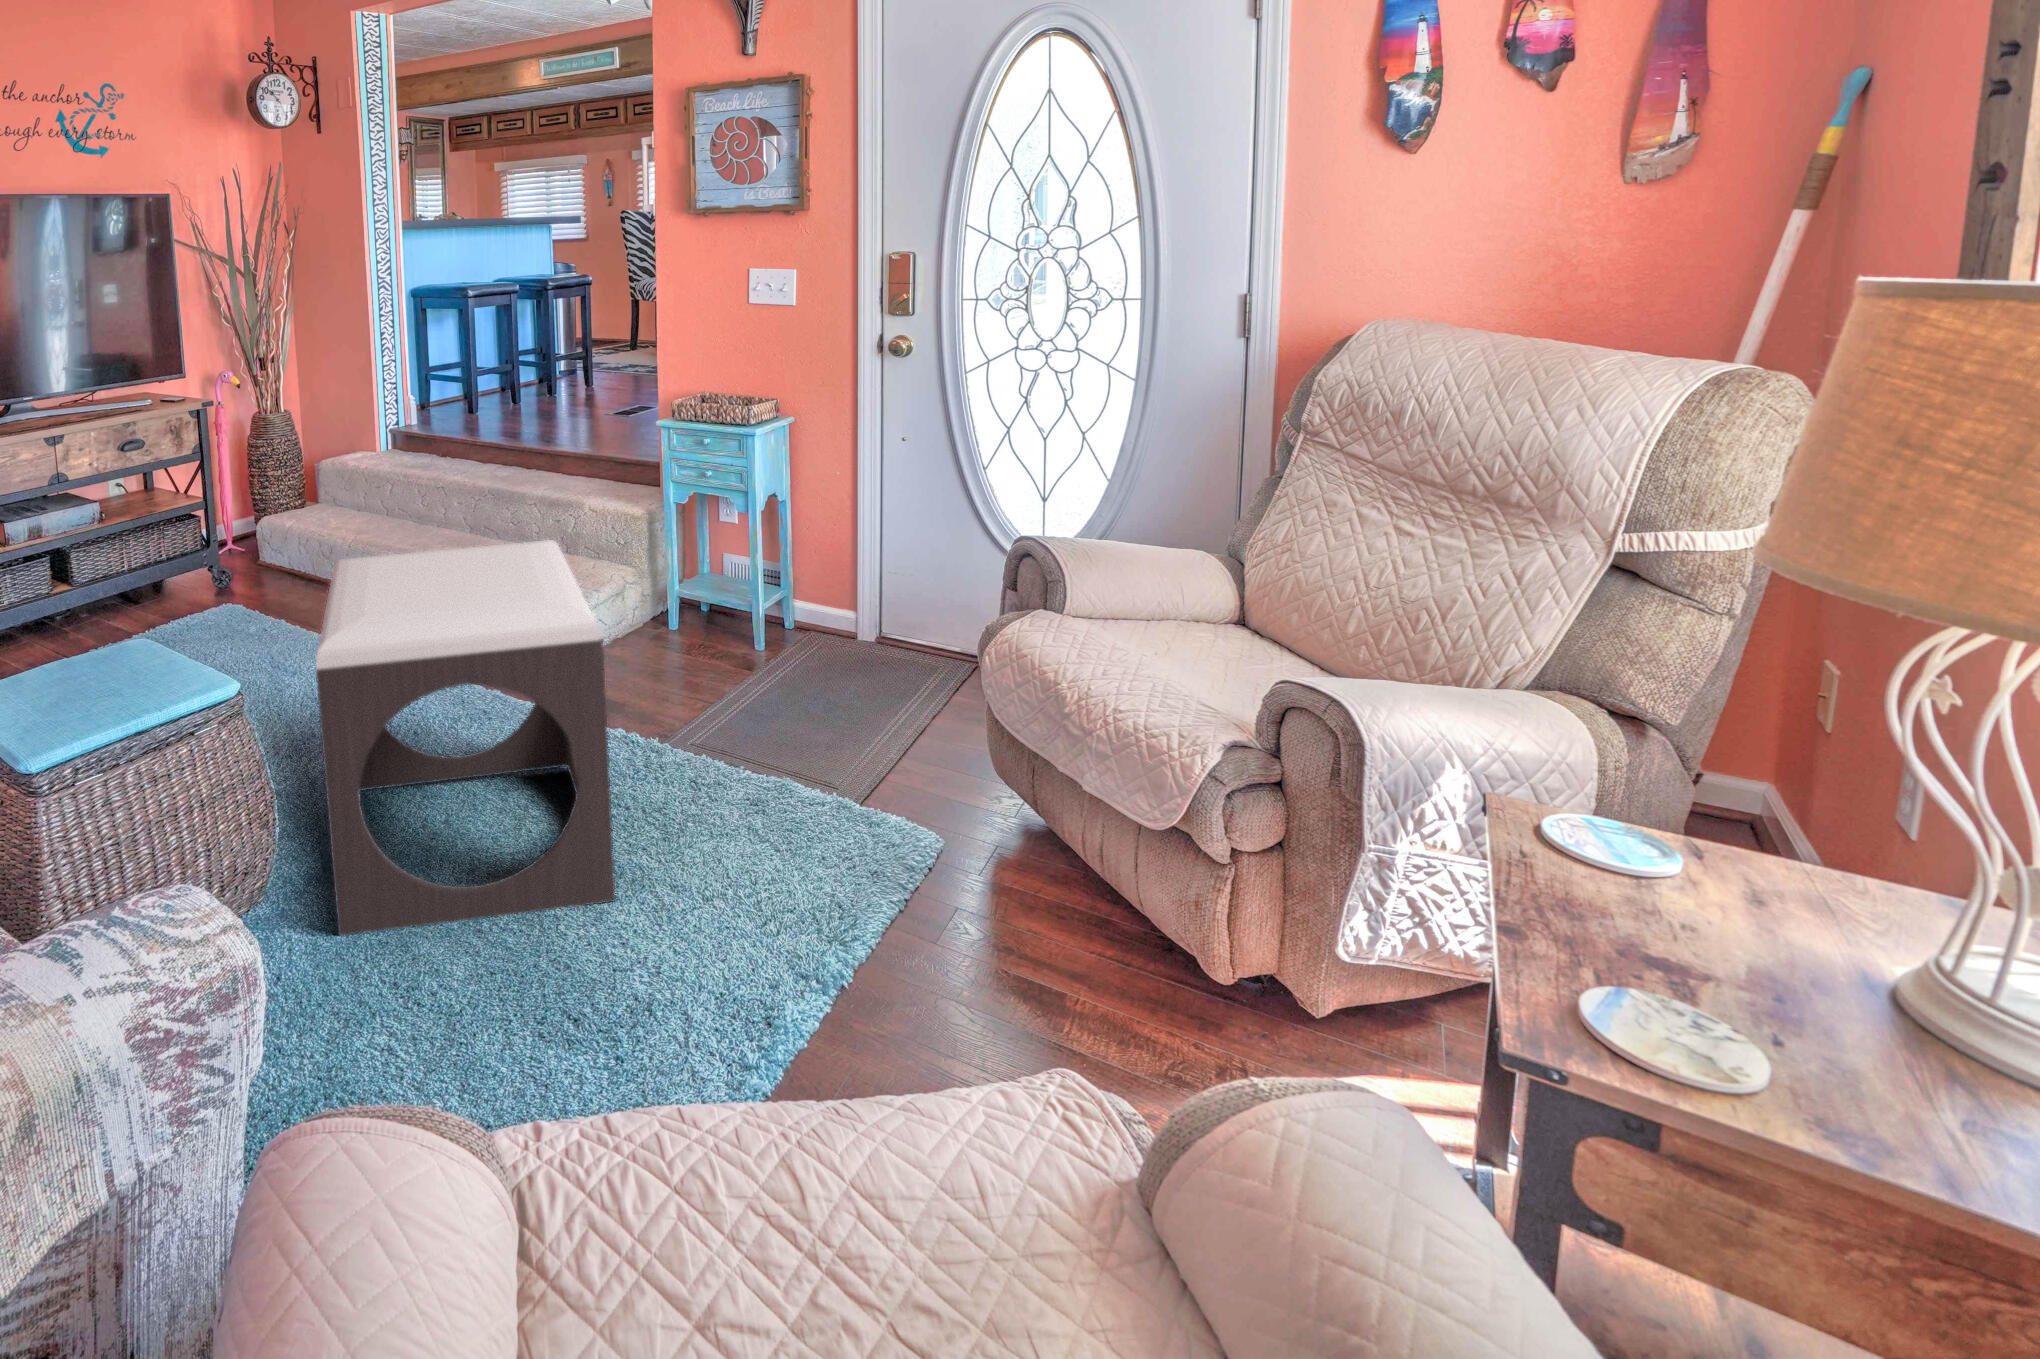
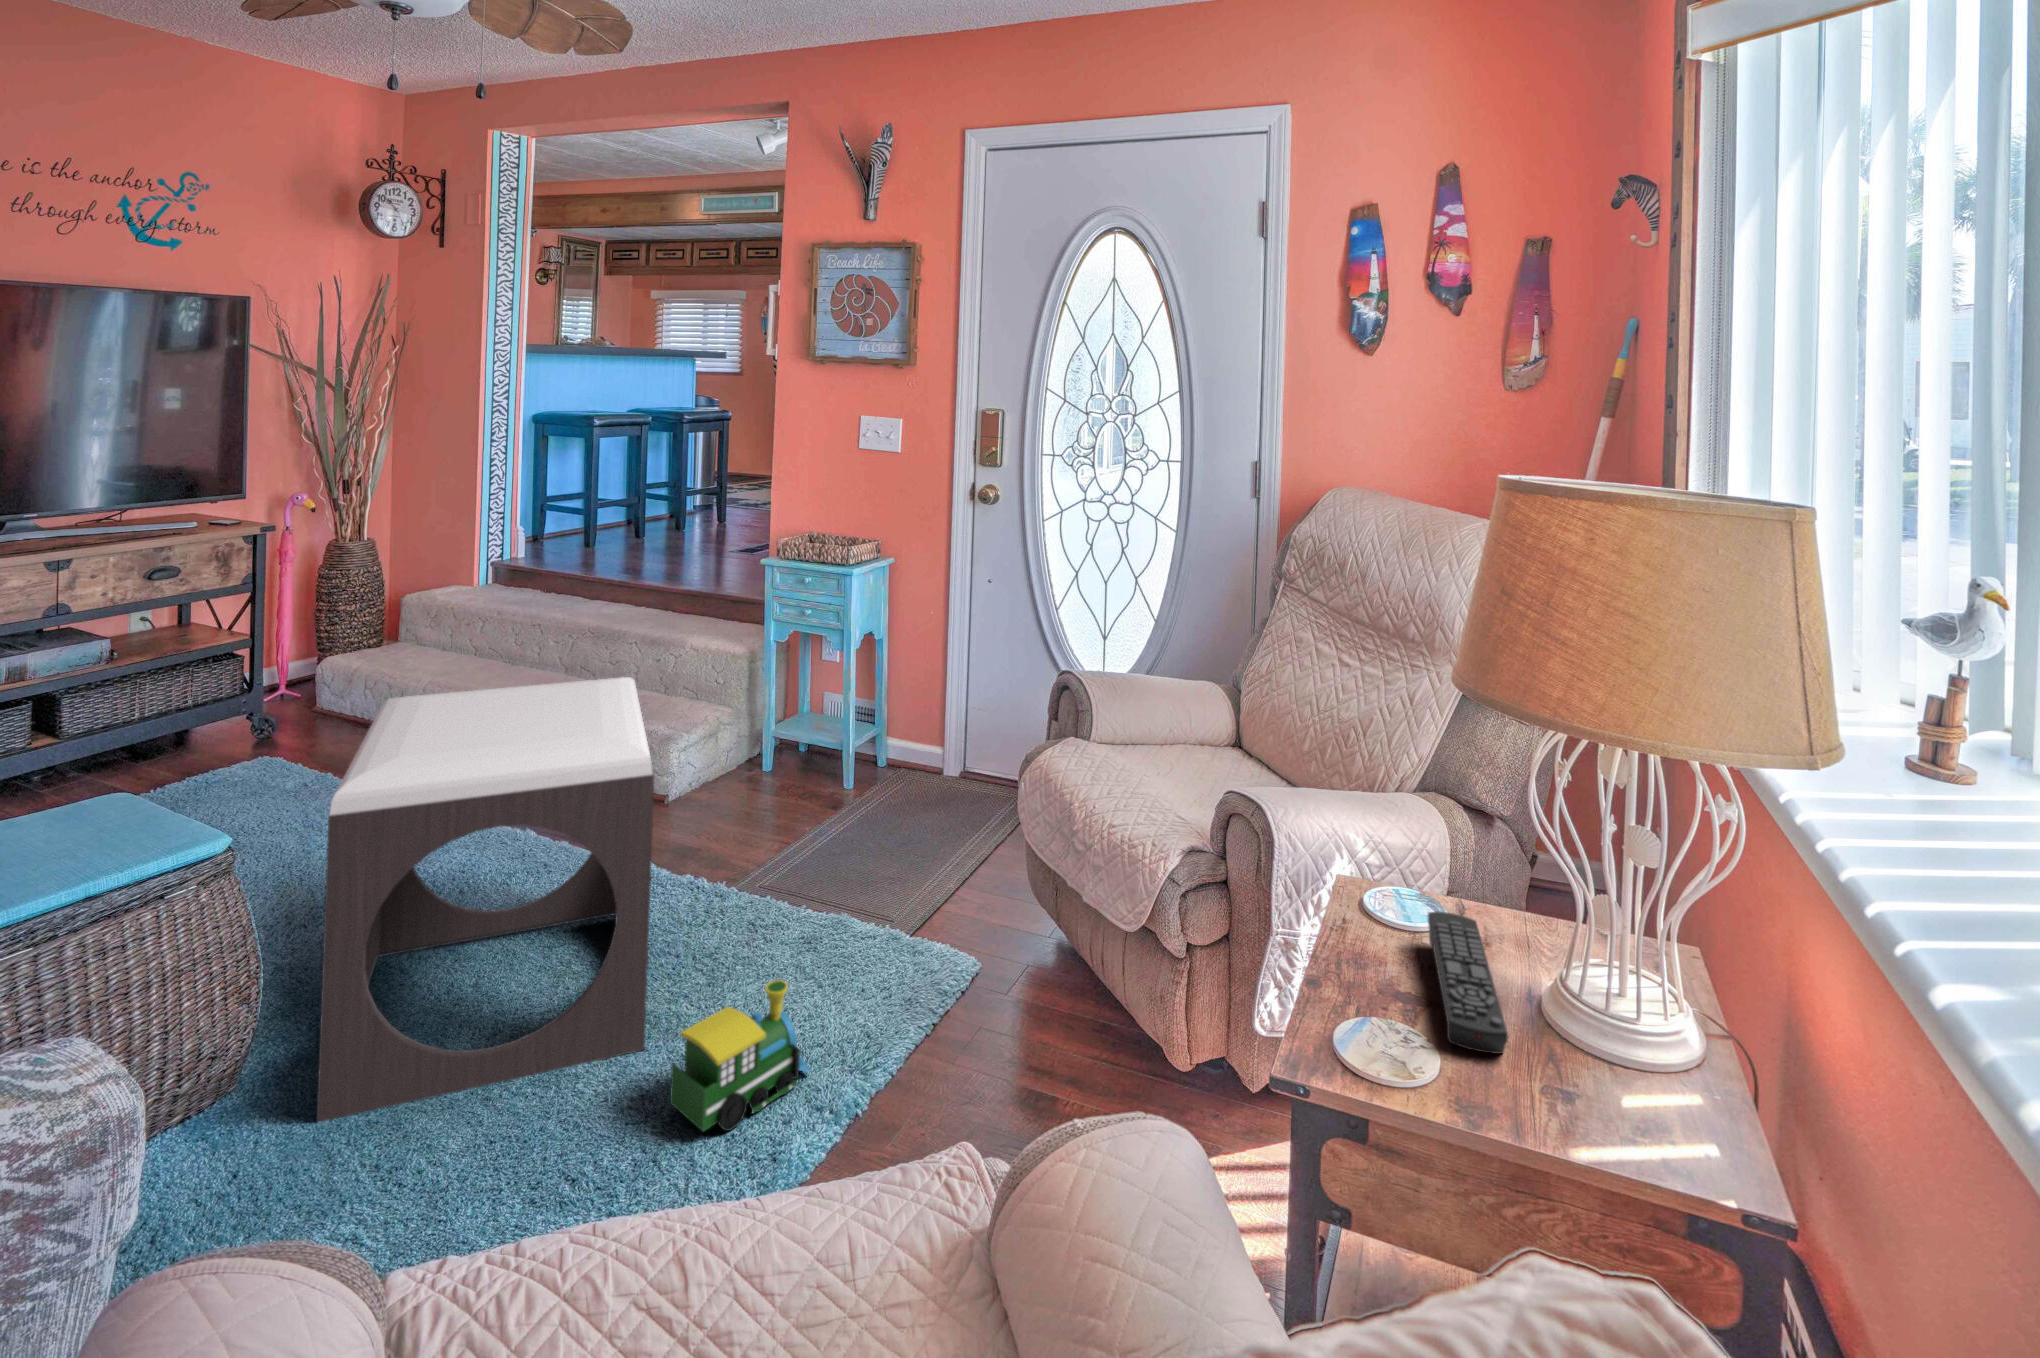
toy train: none [652,849,792,991] -> present [670,980,811,1131]
remote control: none [1675,860,1885,1069] -> present [1428,912,1508,1054]

